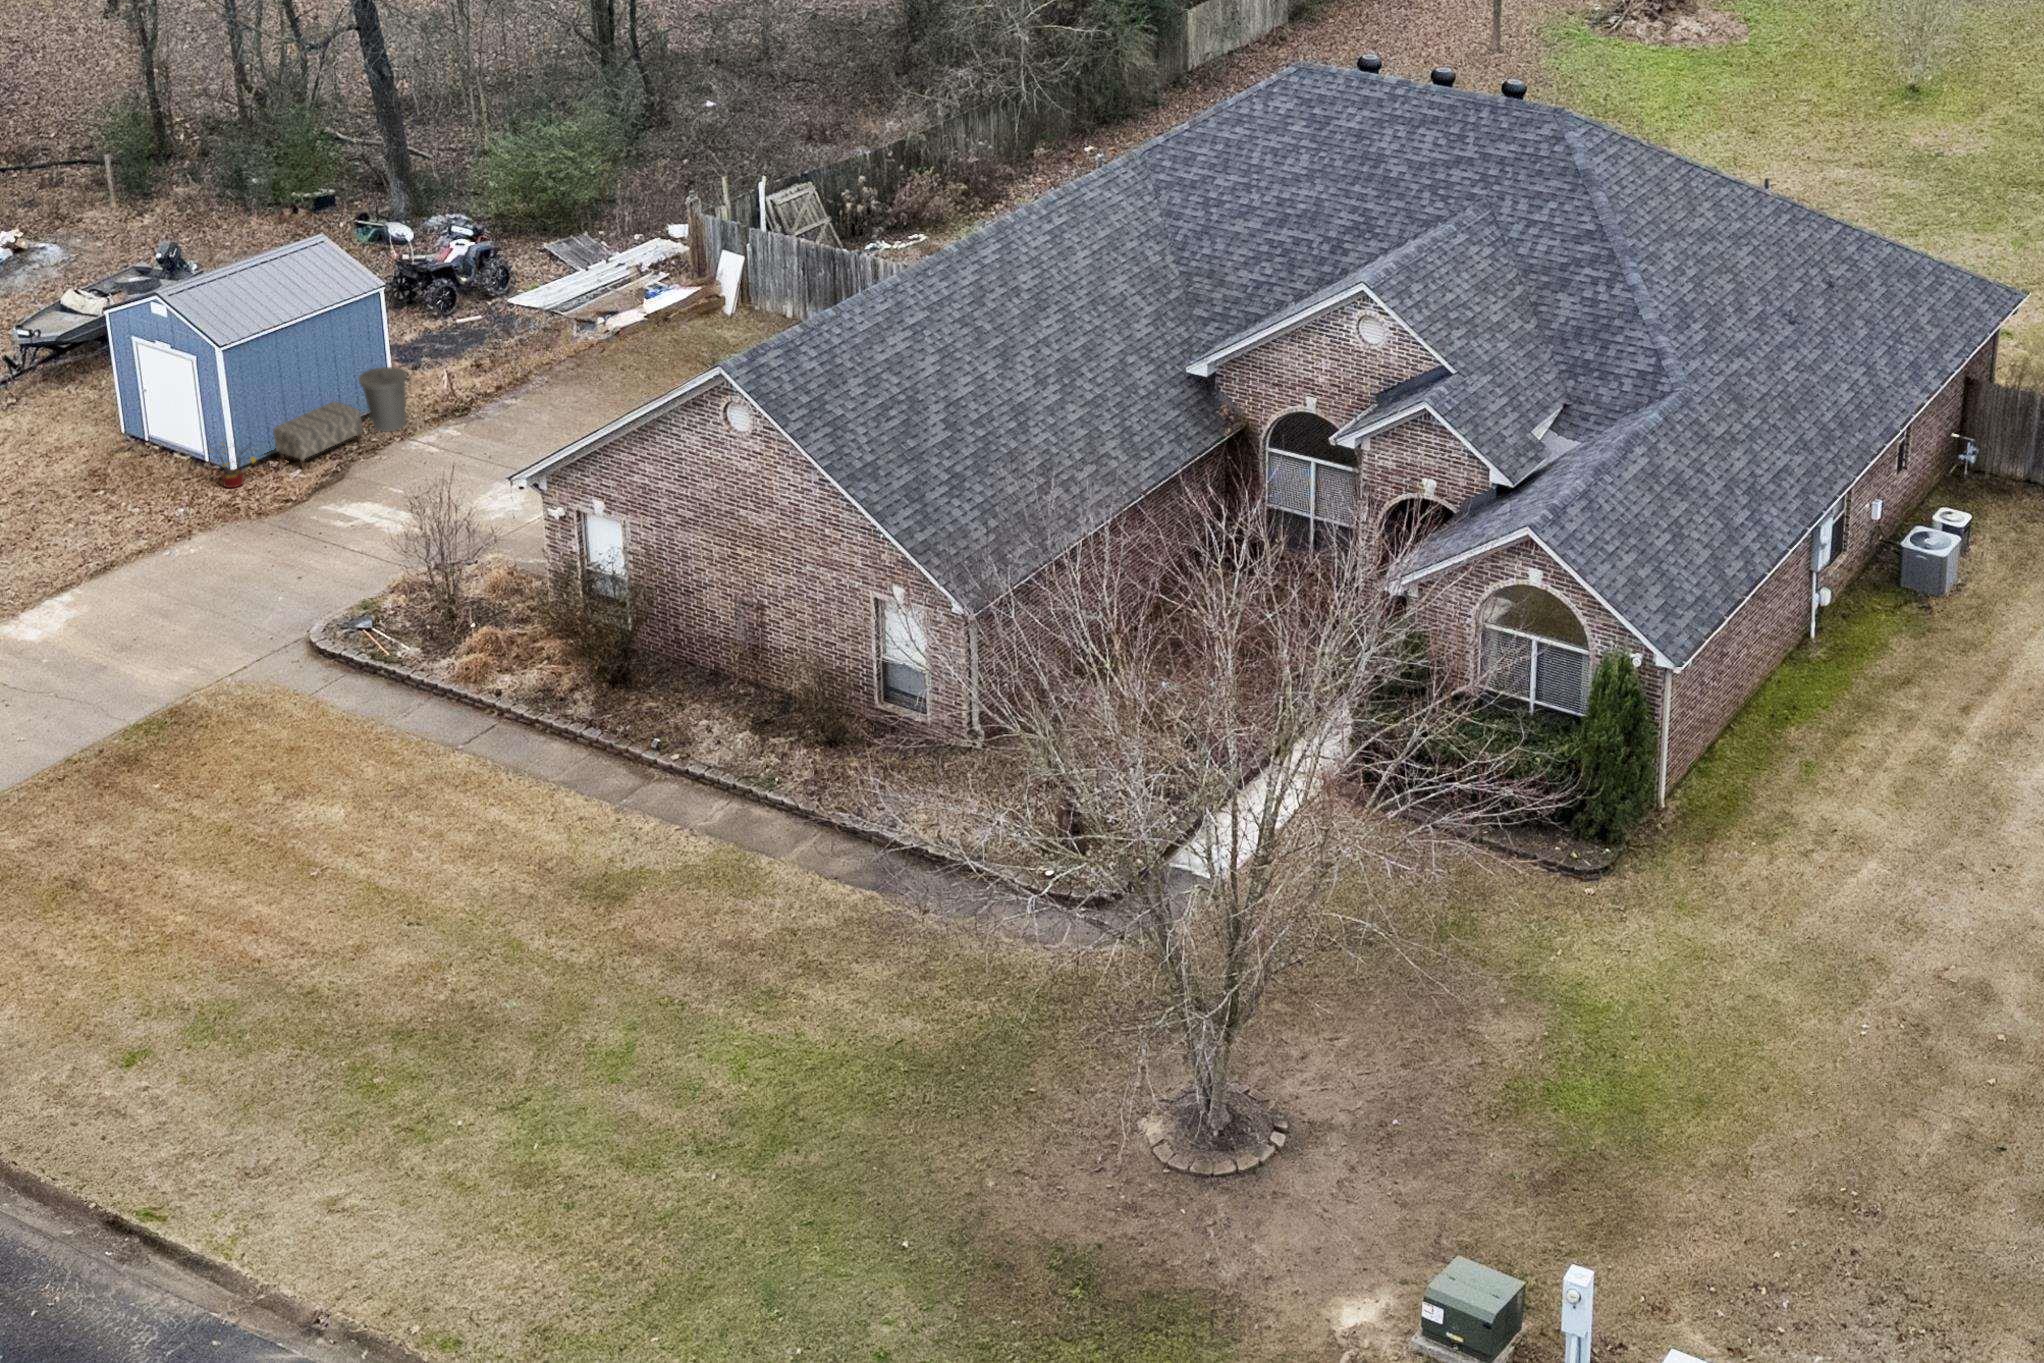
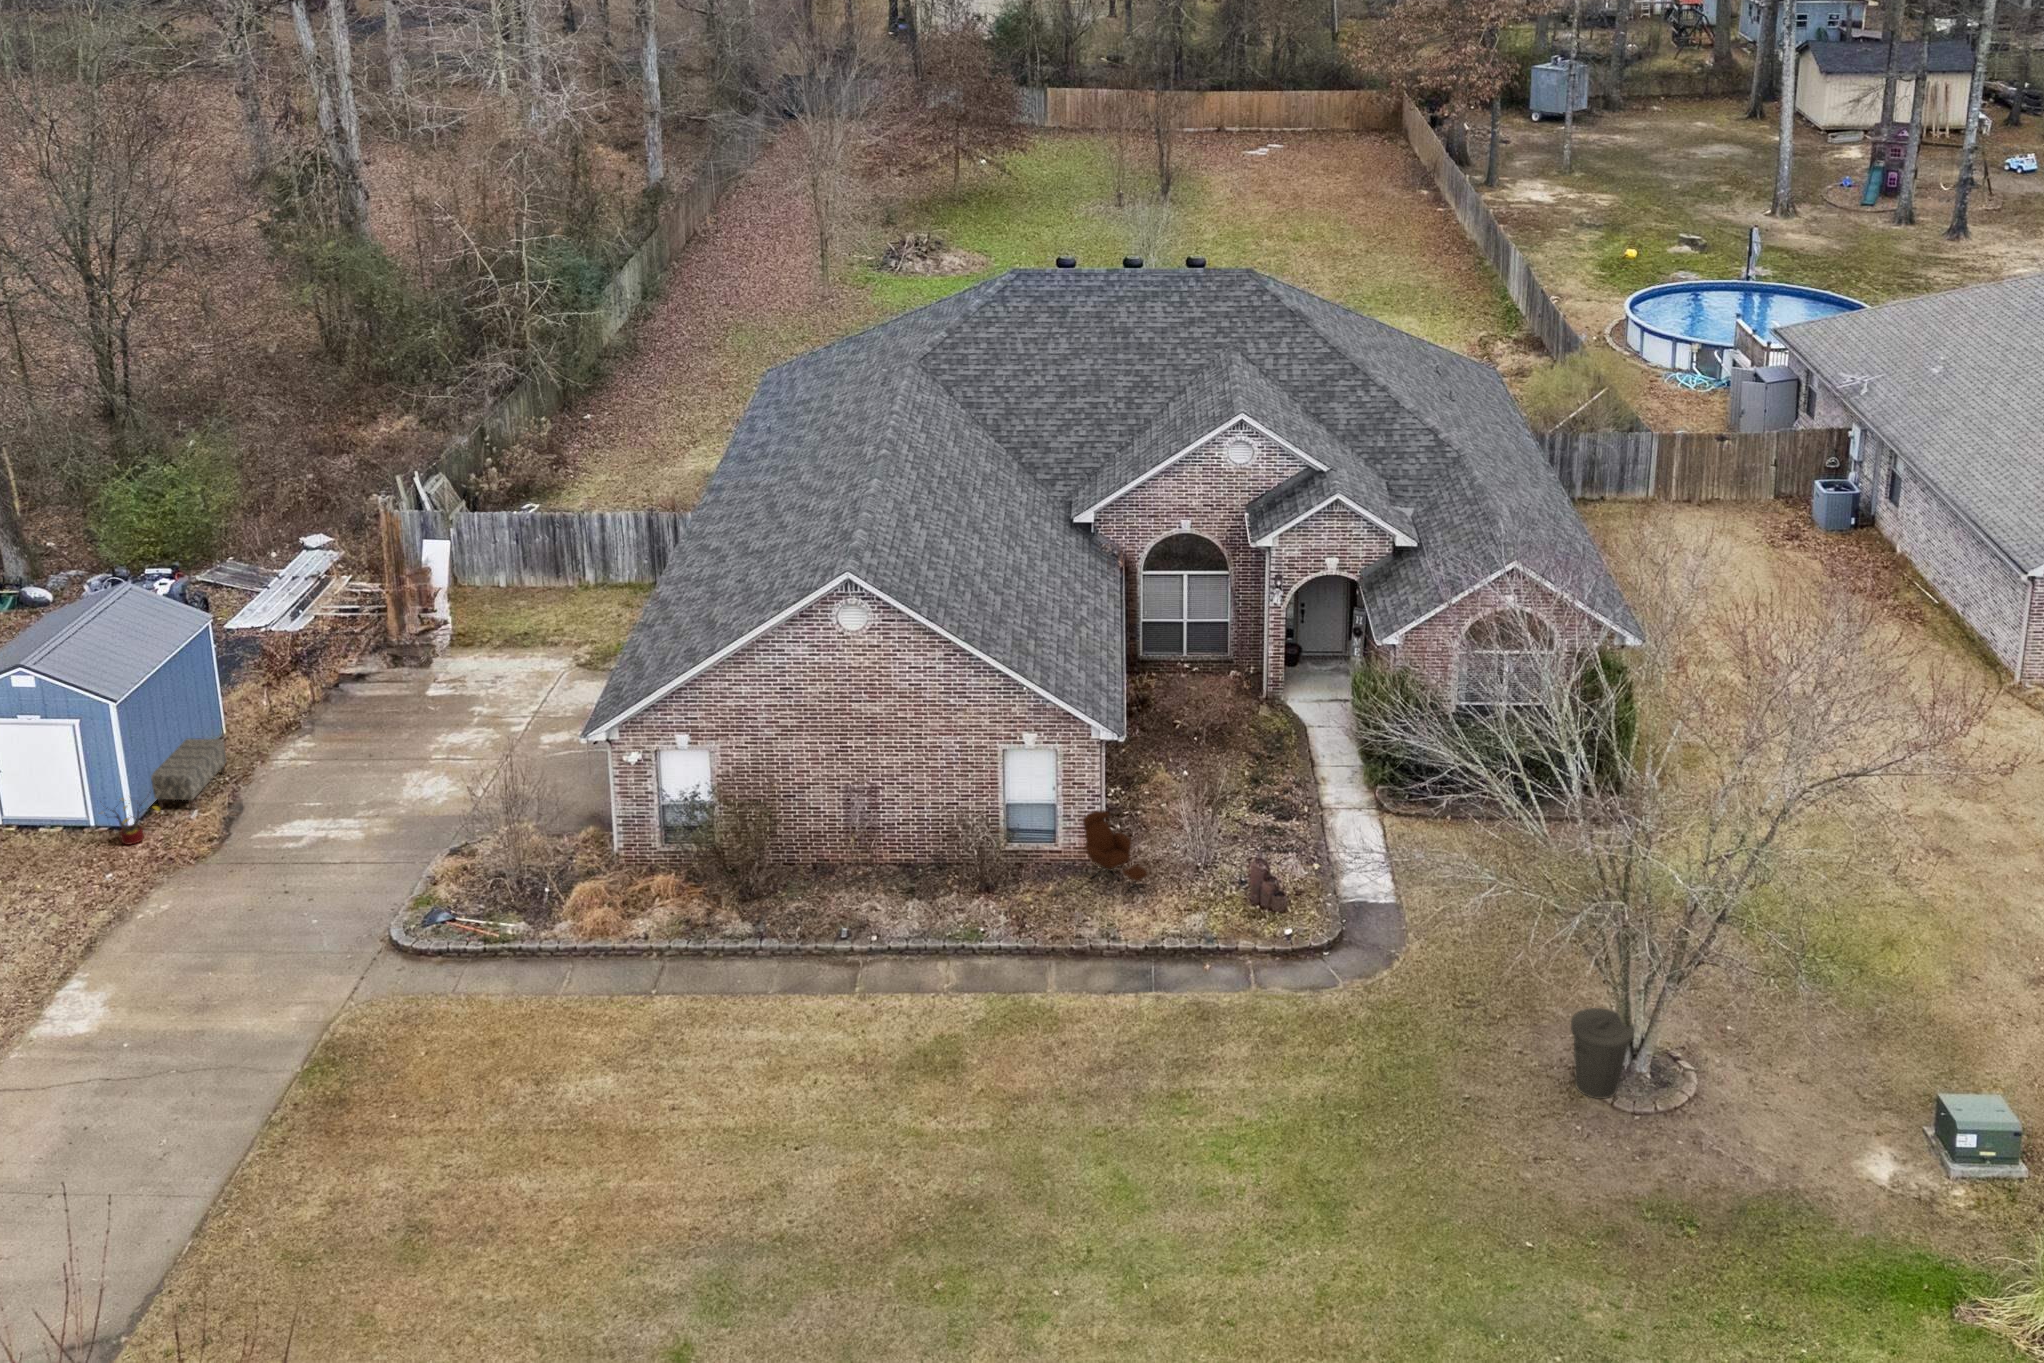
trash can: present [359,367,407,432] -> present [1571,1008,1635,1099]
lounge chair: none [940,690,996,794] -> present [1083,810,1147,889]

